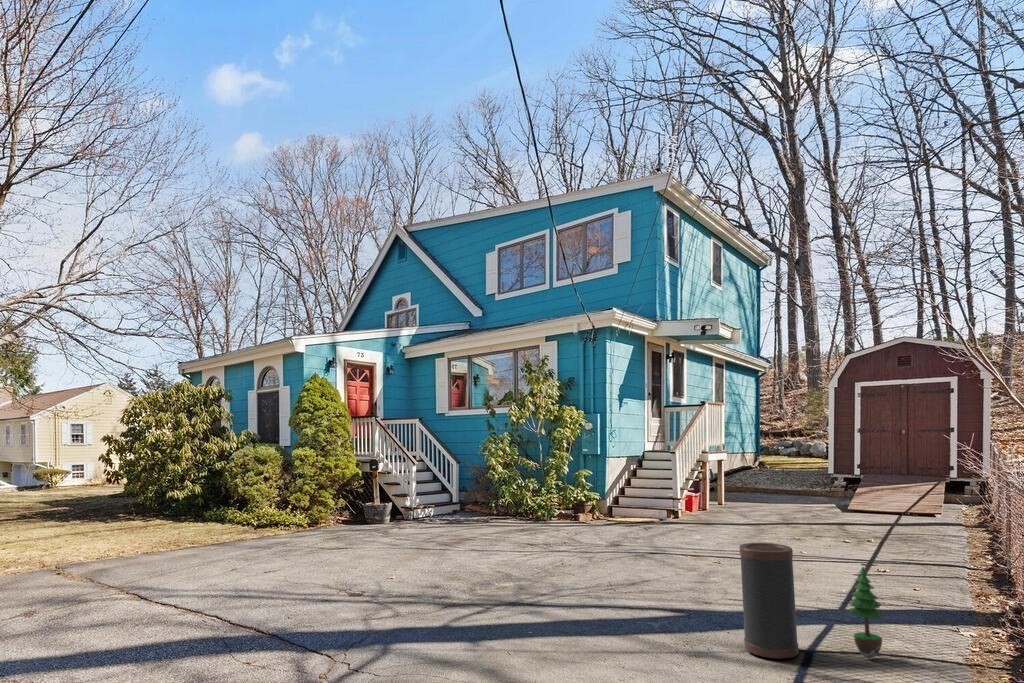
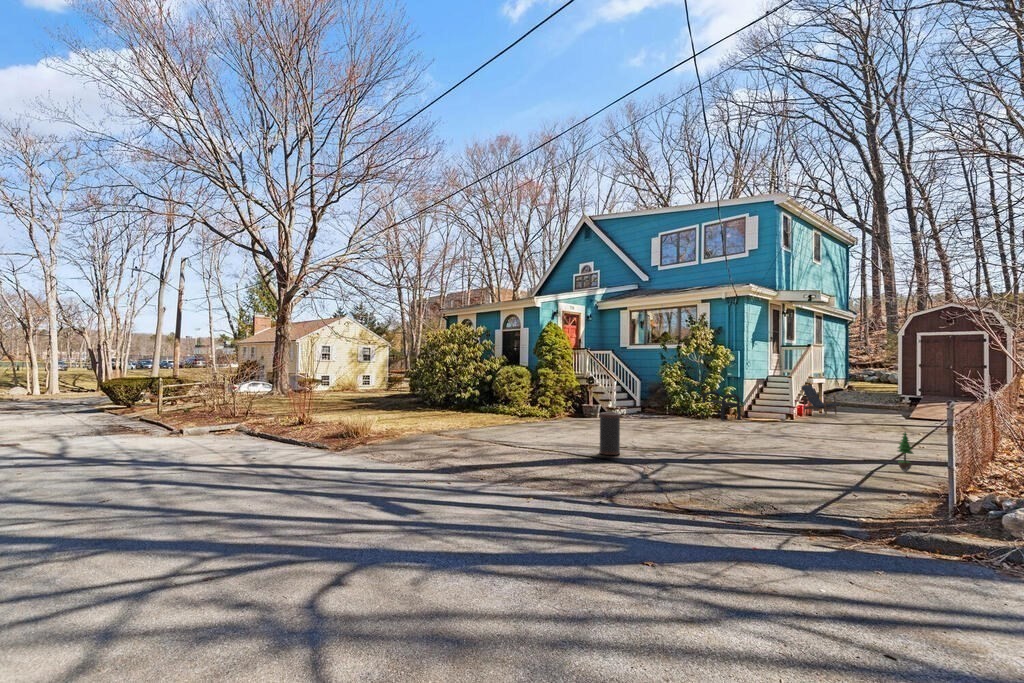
lounge chair: none [692,463,749,514] -> present [802,385,840,417]
bench: none [542,479,600,527] -> present [702,392,741,420]
trash can: present [739,543,799,658] -> present [600,412,620,455]

